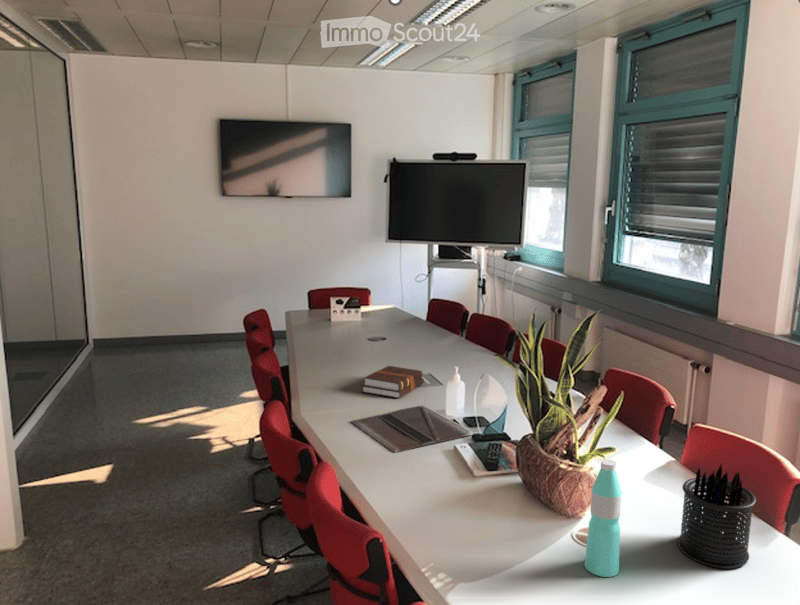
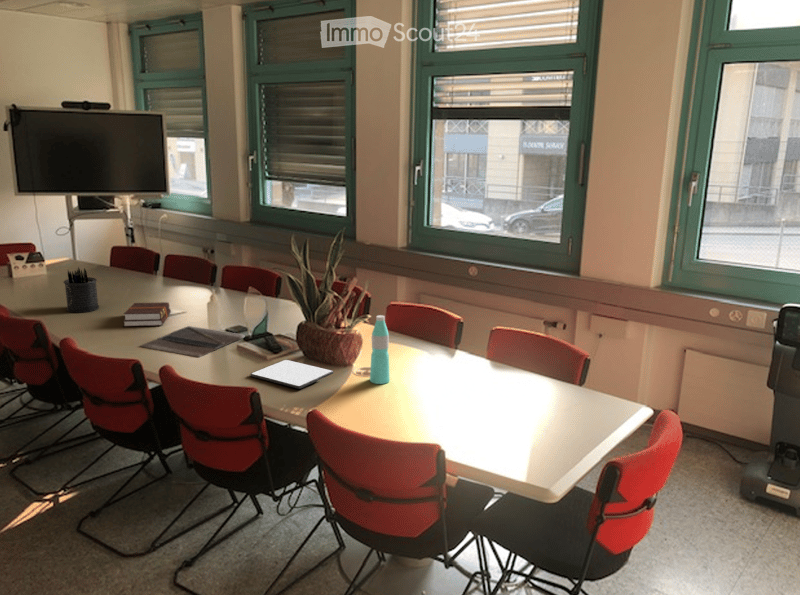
pen holder: present [678,465,756,569] -> present [64,268,99,313]
tablet: none [424,486,537,545] -> present [250,360,333,389]

